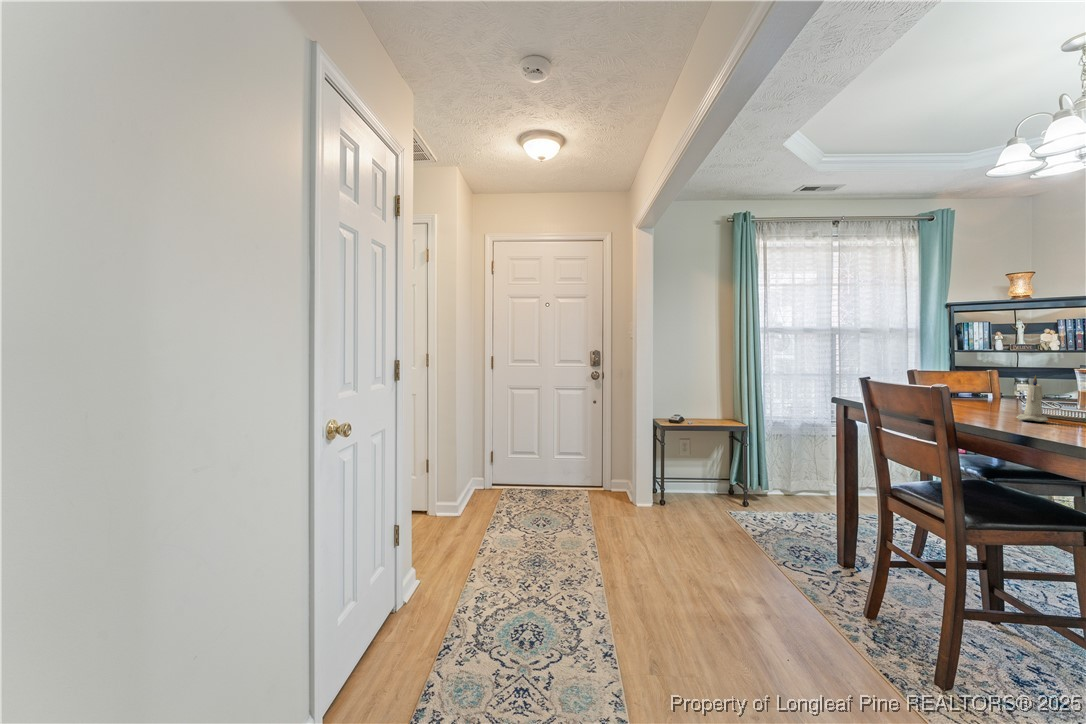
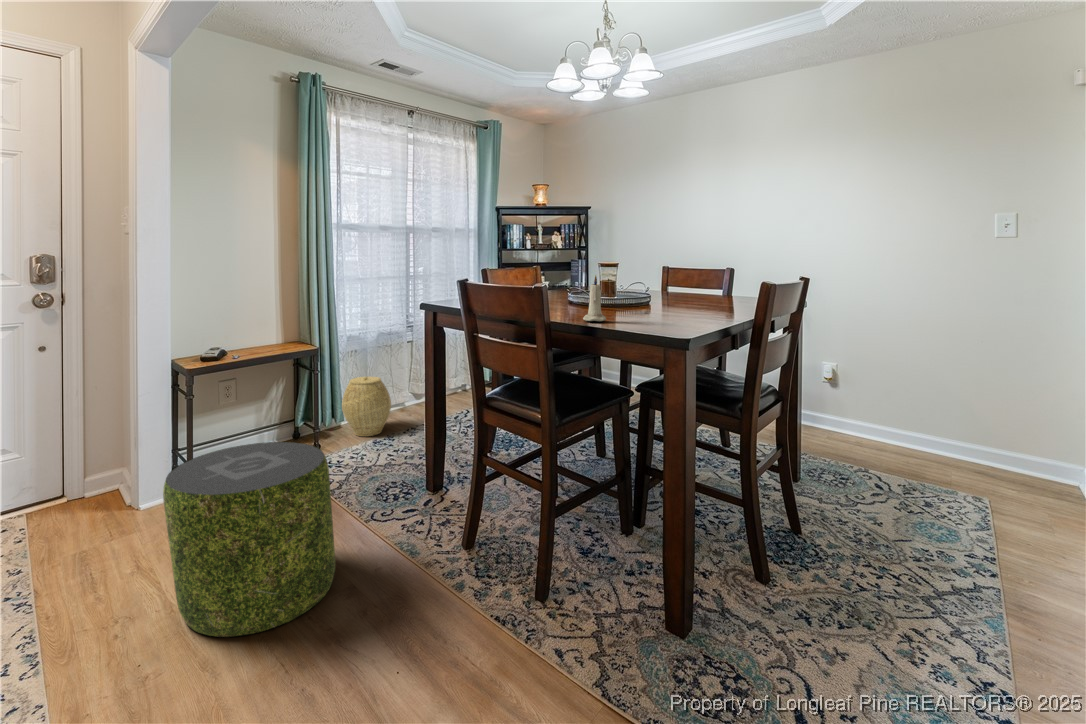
woven basket: none [769,455,814,508] -> present [342,376,391,436]
pouf: none [646,477,752,606] -> present [163,442,335,637]

